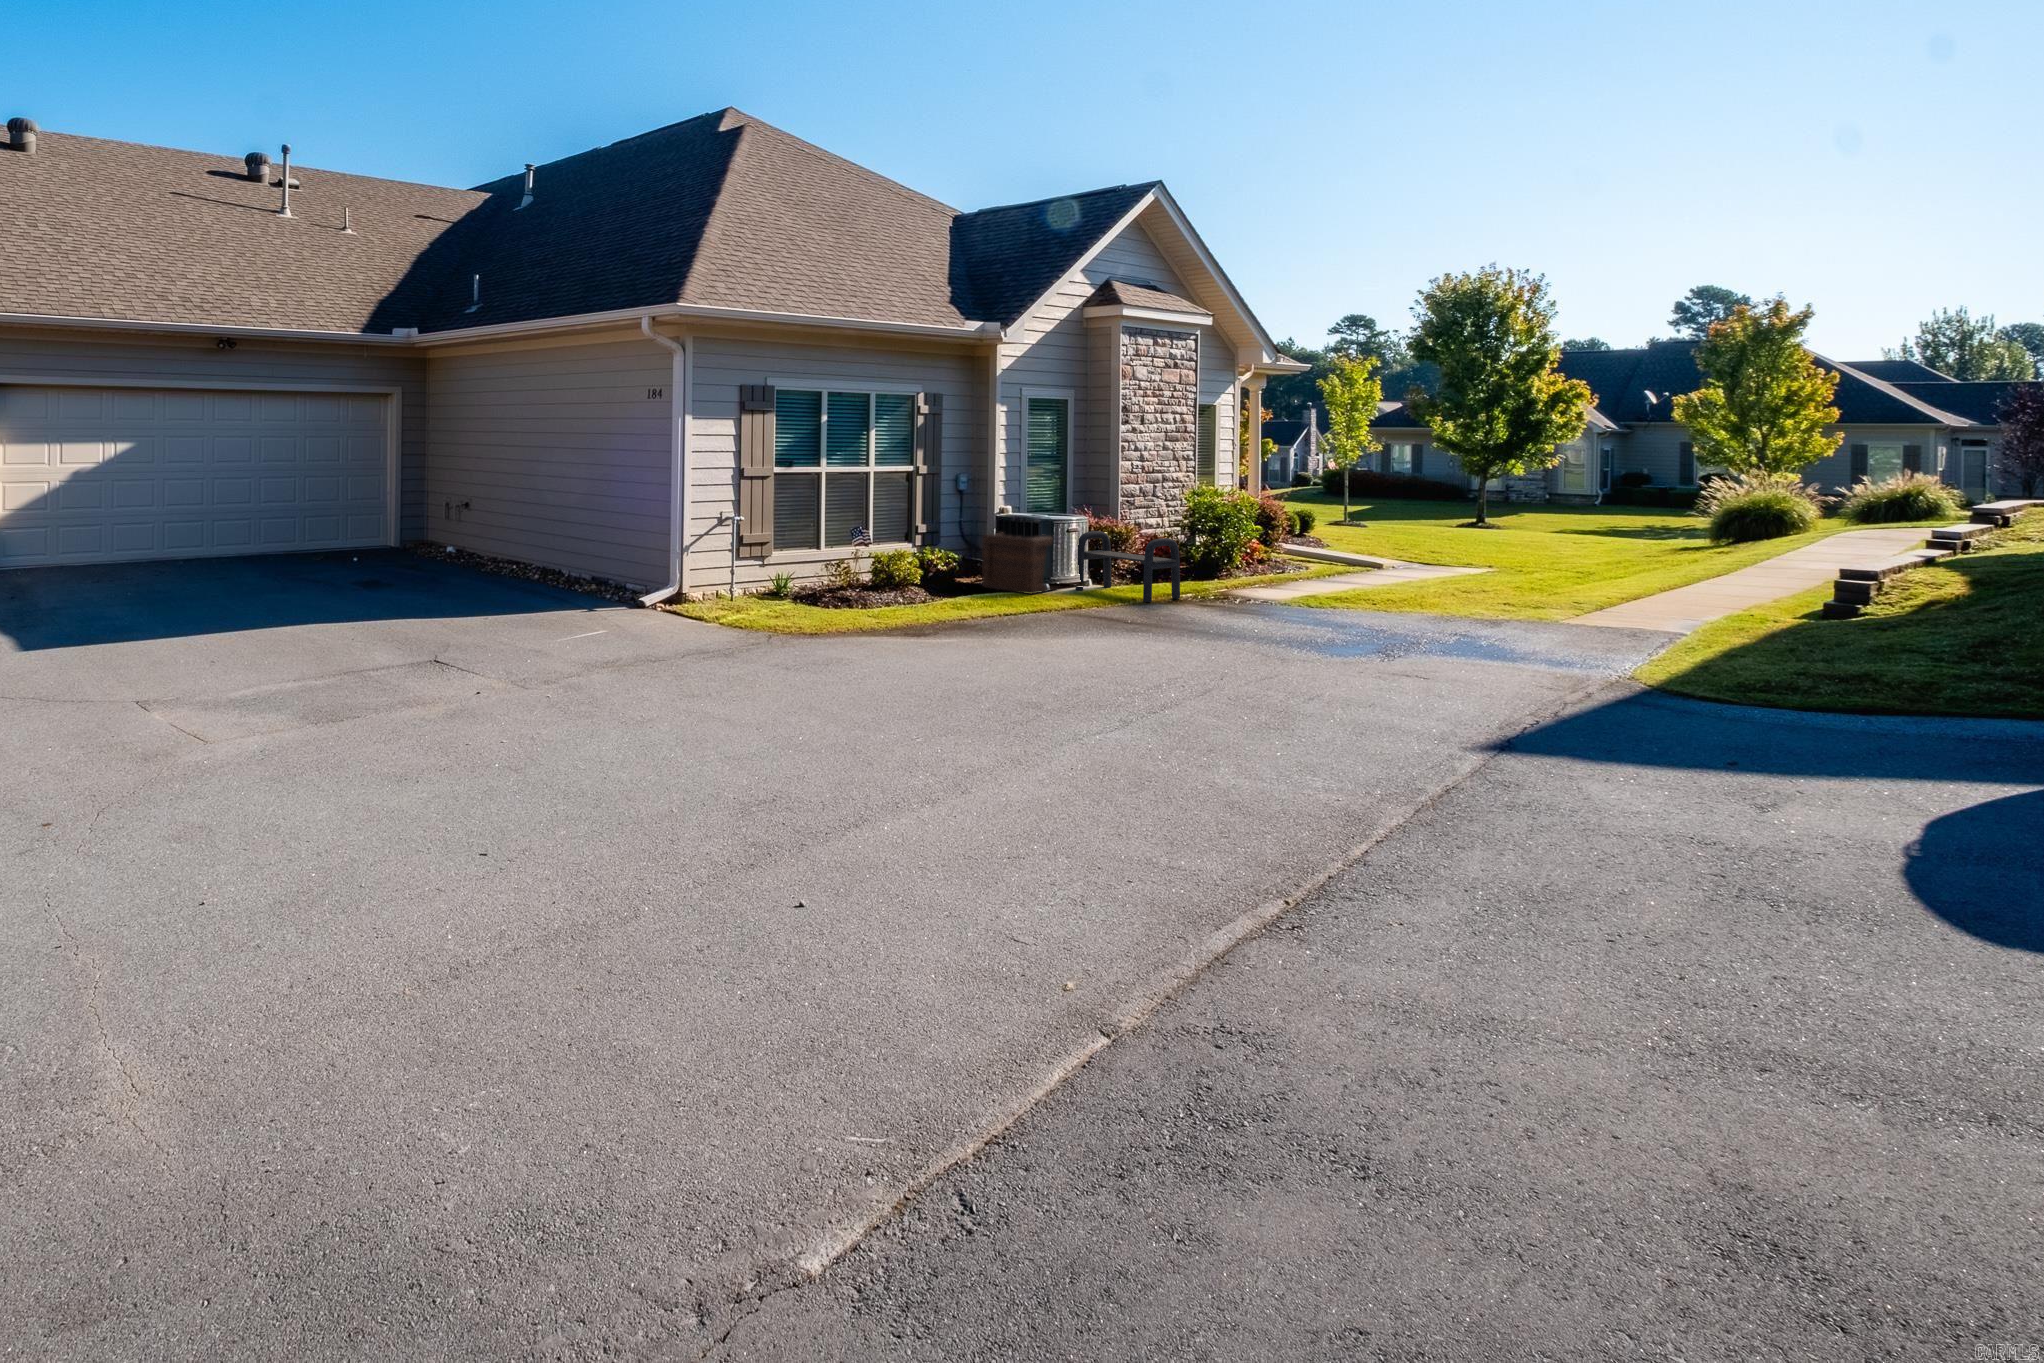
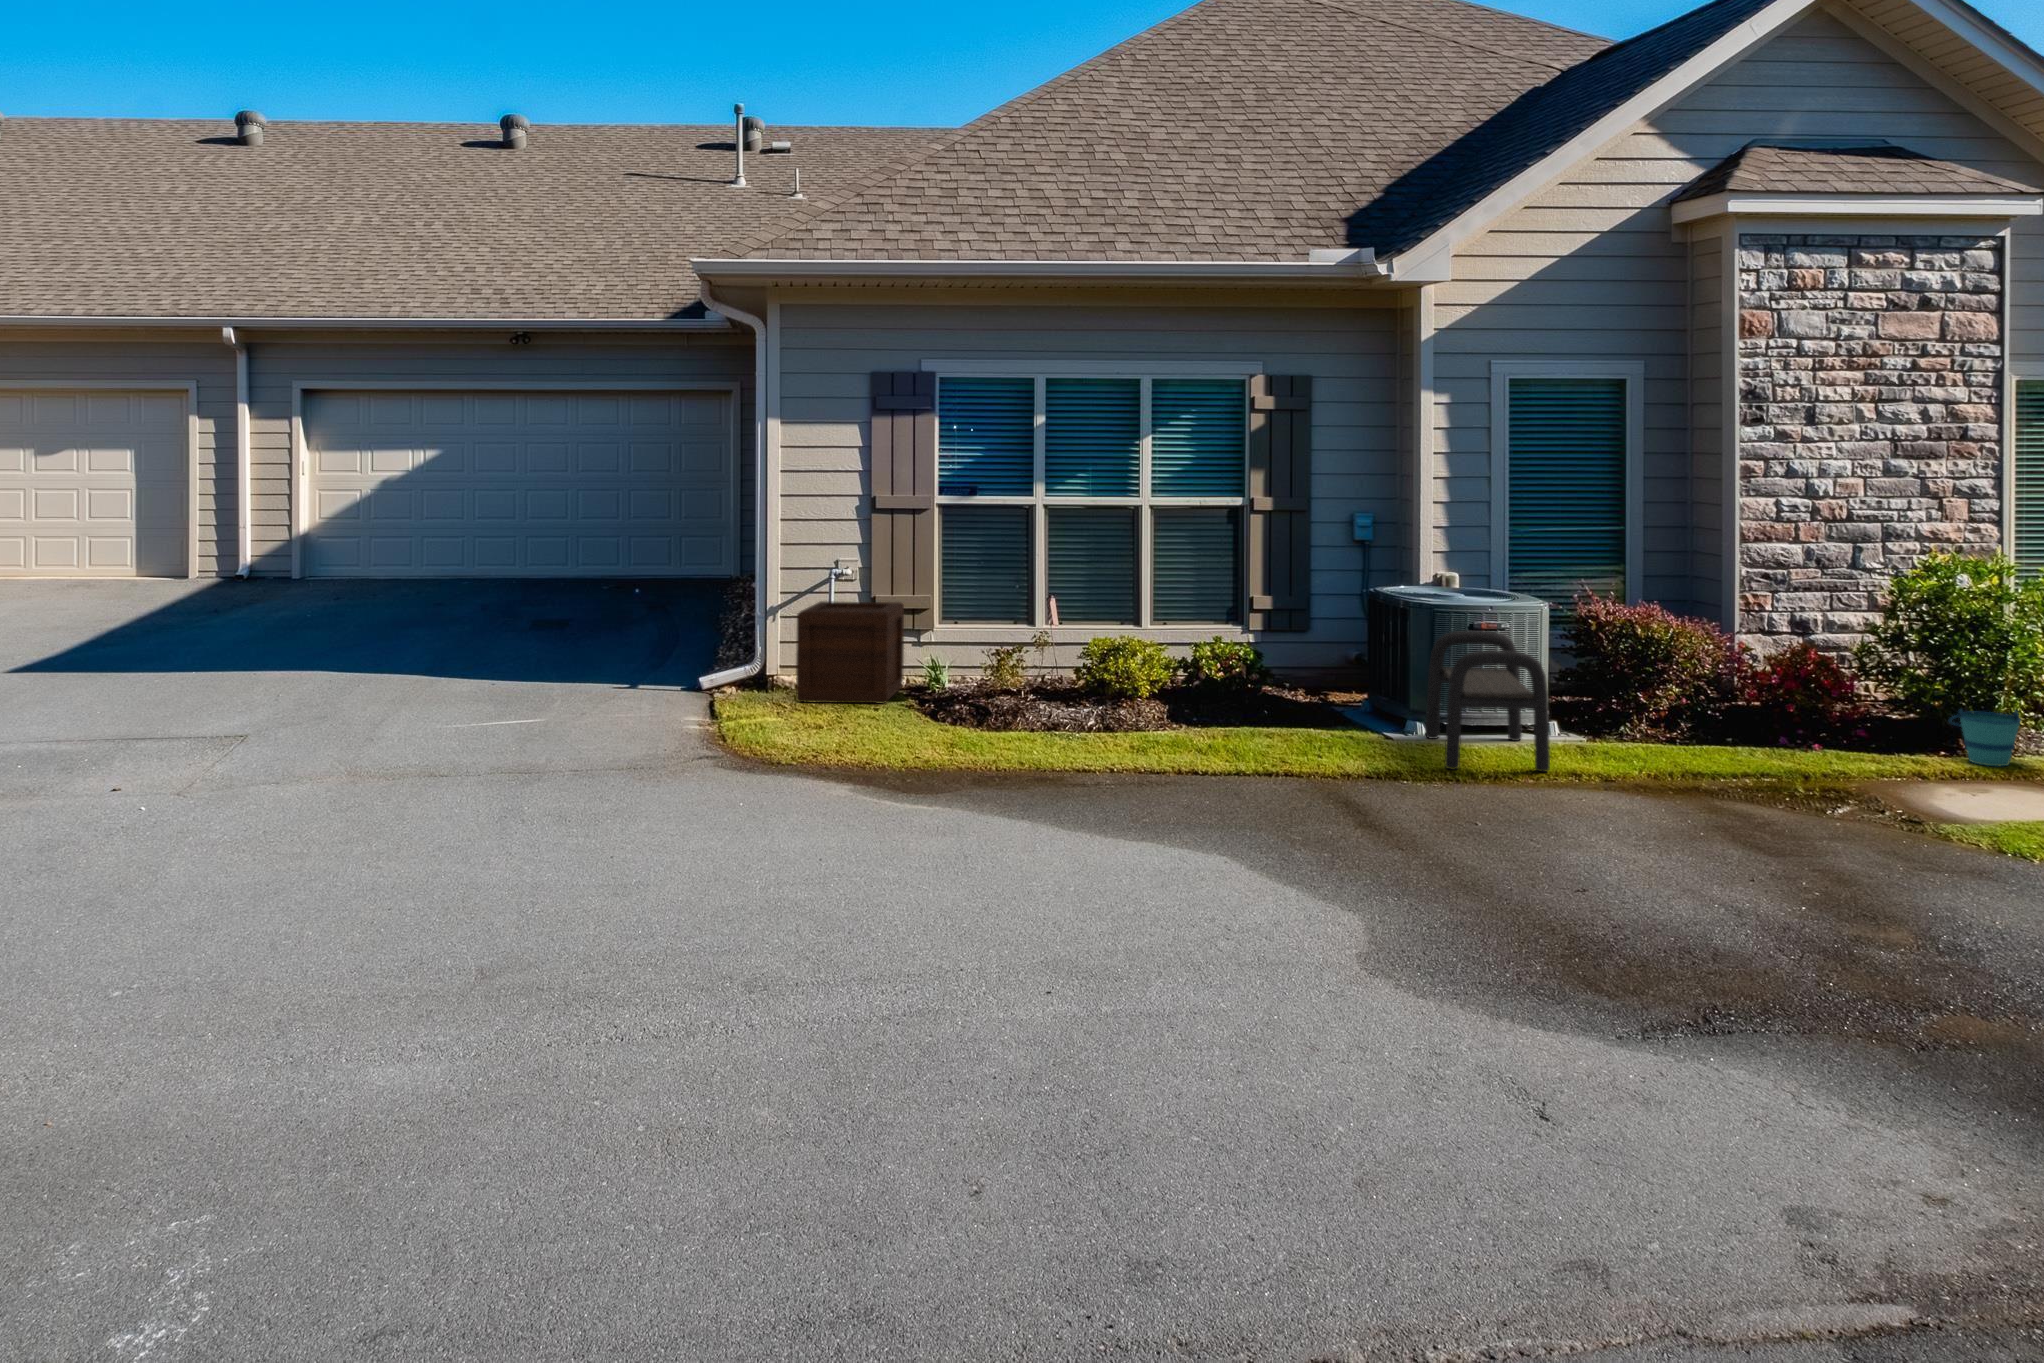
wooden crate: present [982,533,1057,594] -> present [796,601,904,704]
bucket: none [1241,552,1278,578] -> present [1949,710,2021,766]

